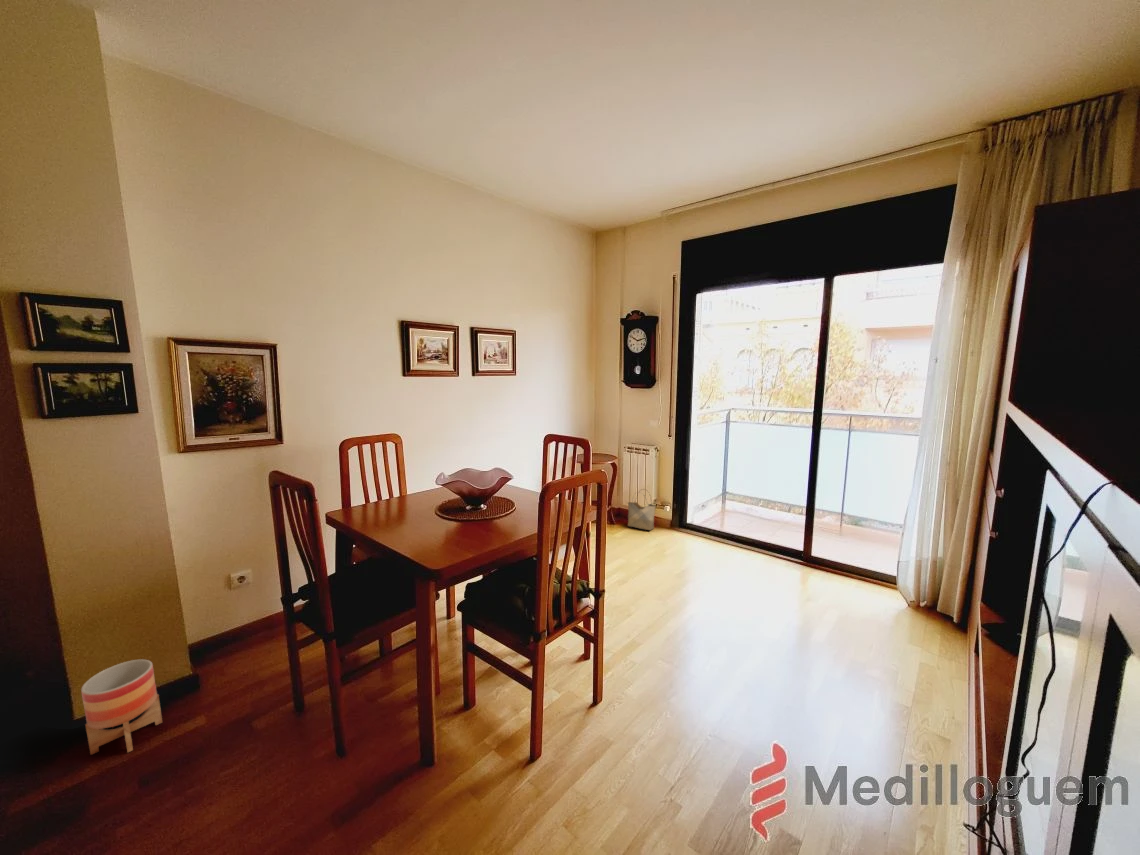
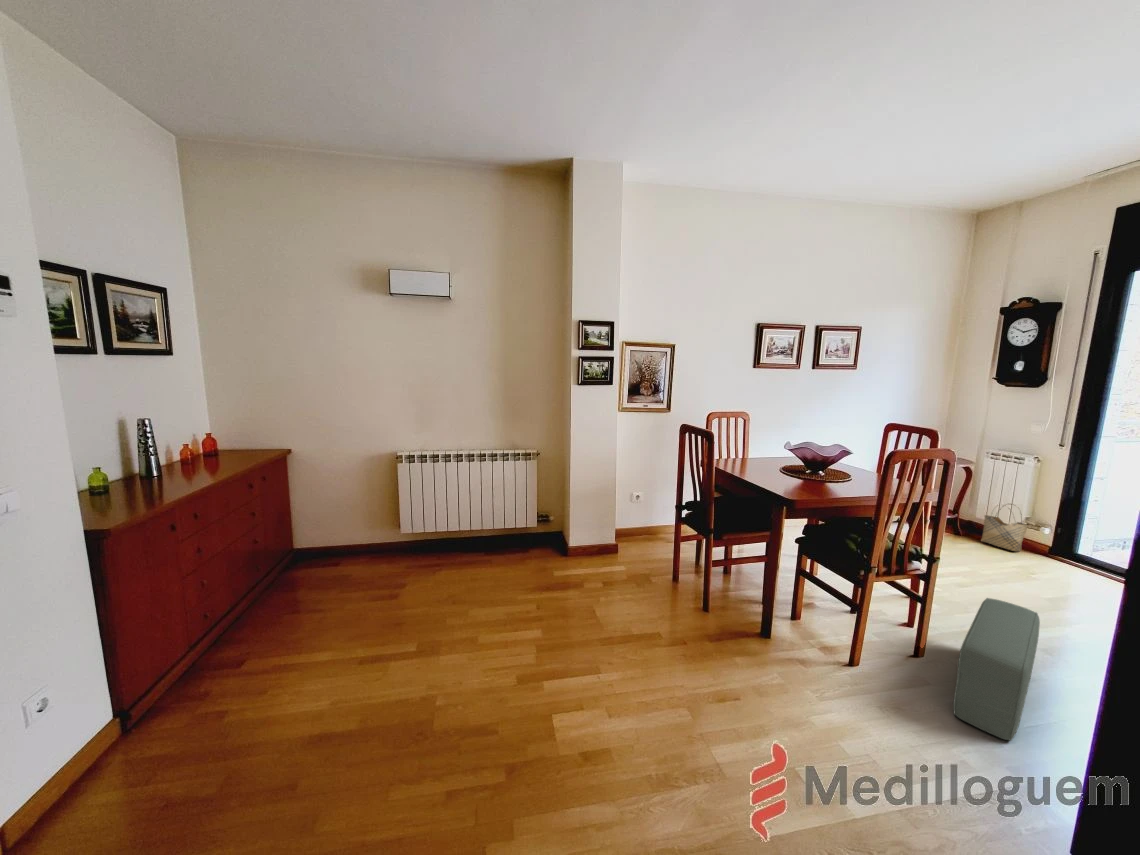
pouf: none [635,615,696,807] -> present [953,598,1040,741]
planter: present [81,659,162,754] -> none [580,521,607,567]

